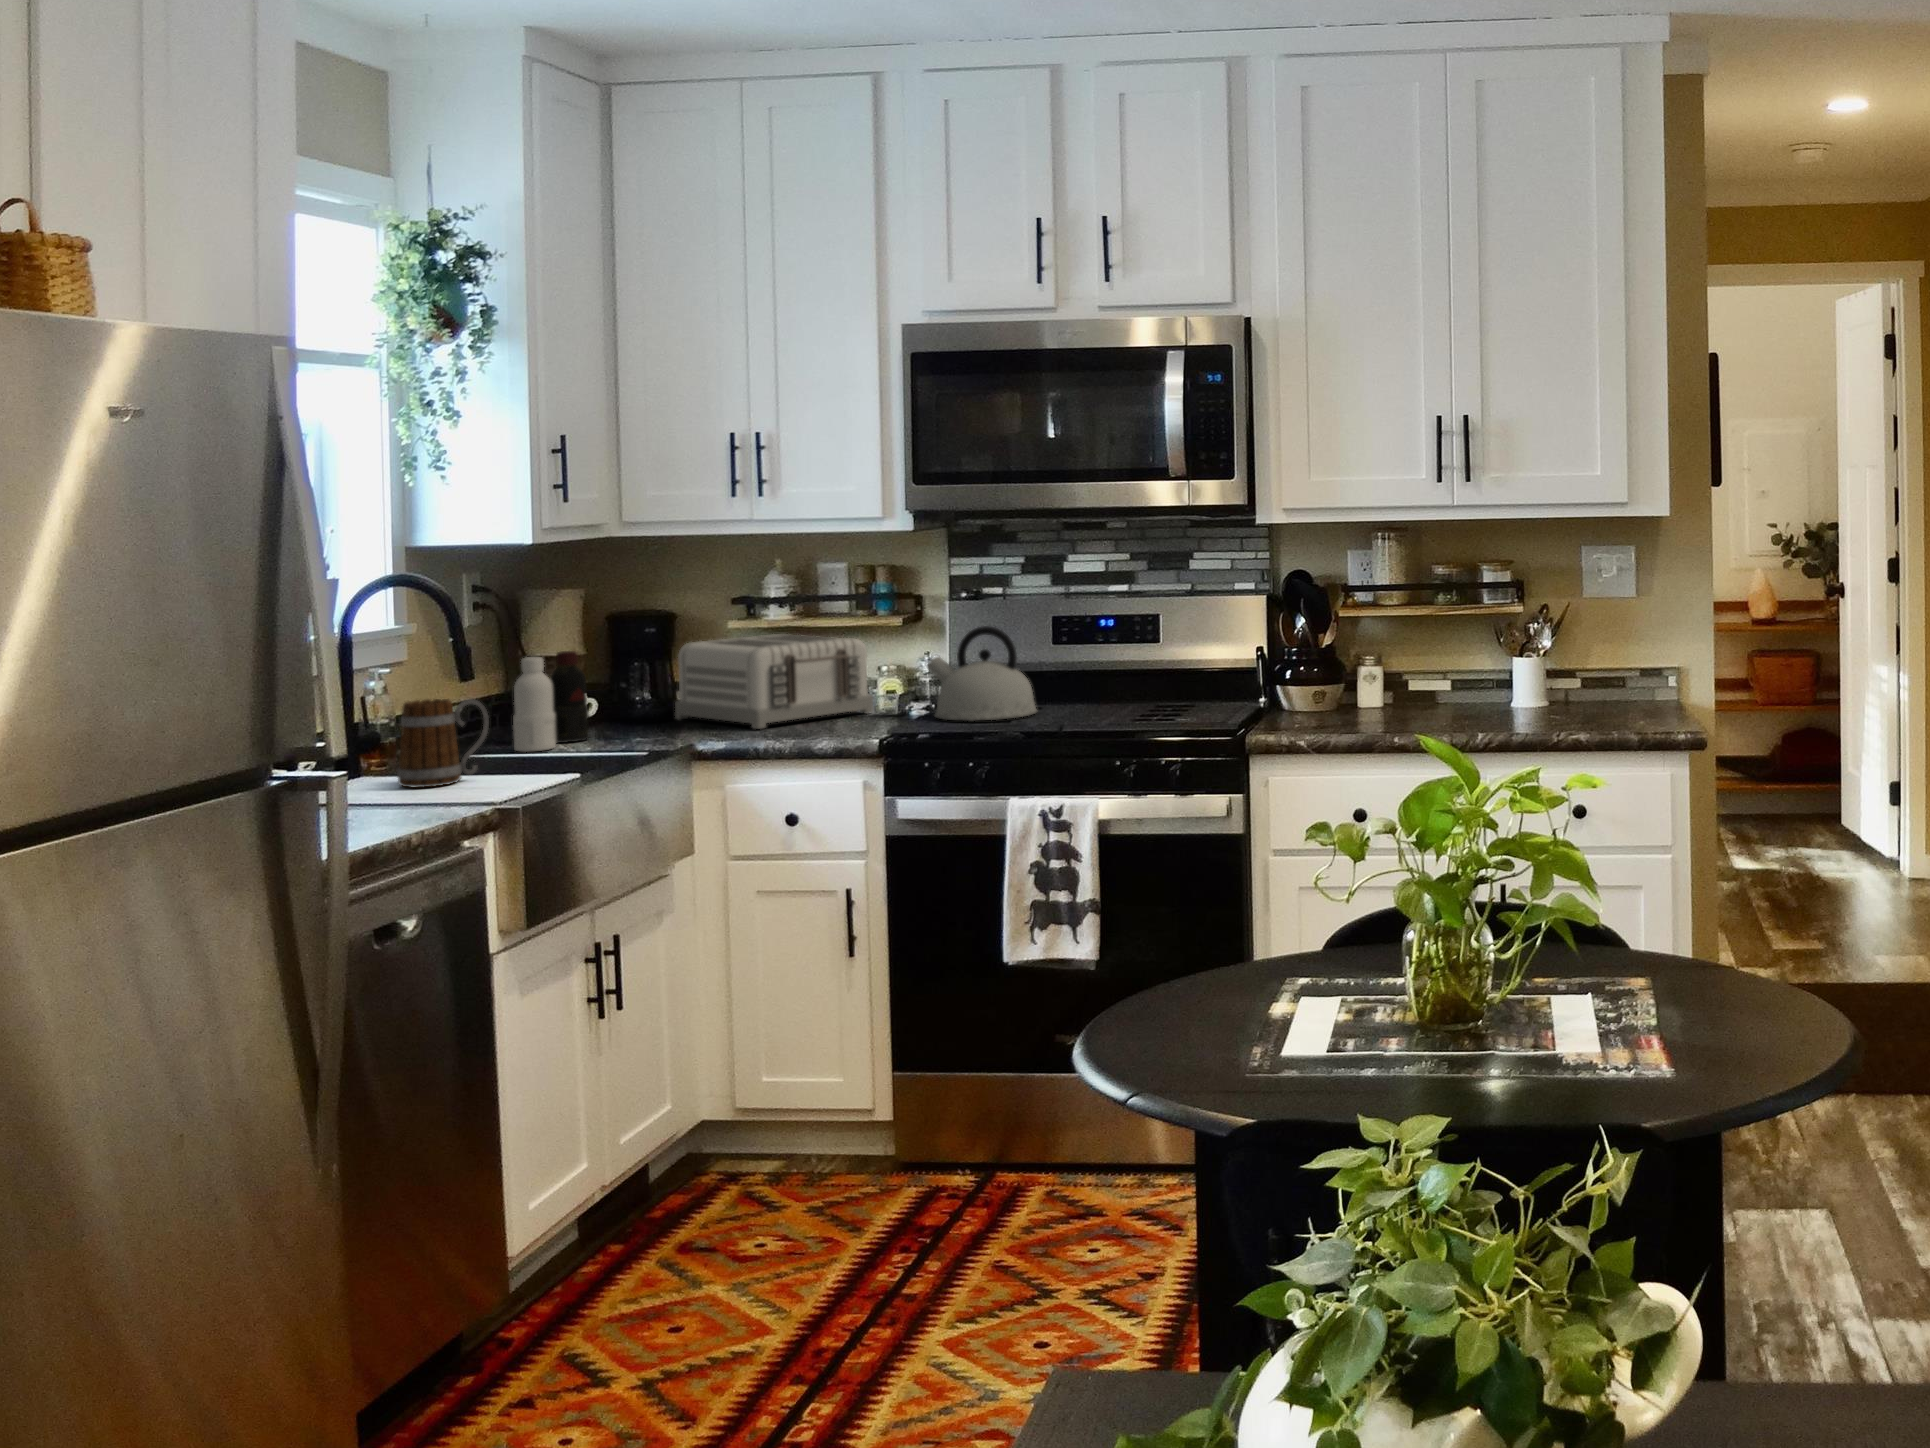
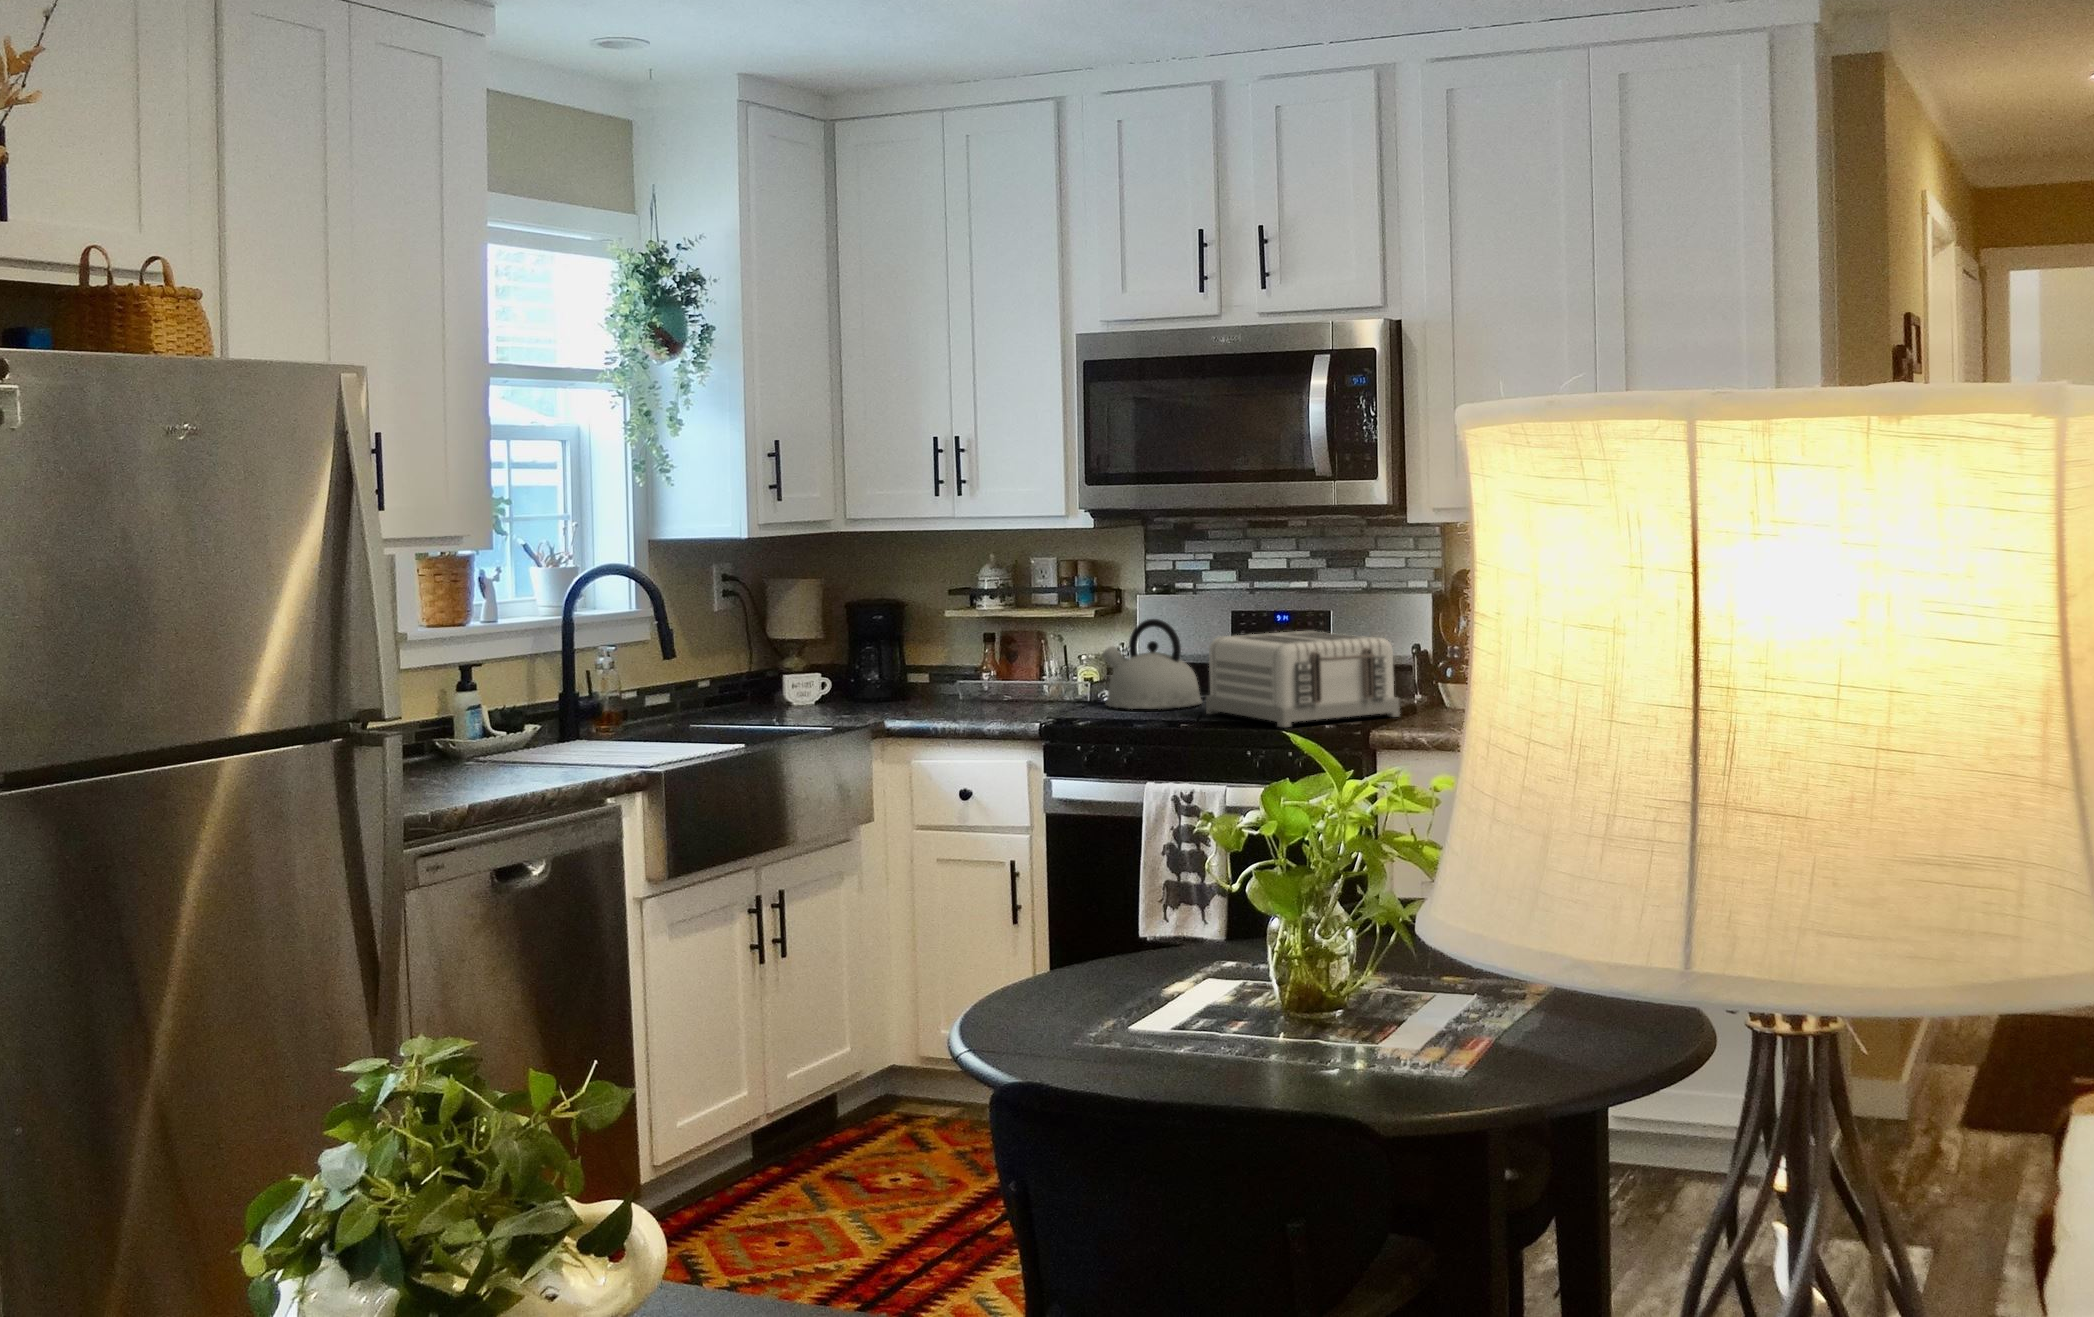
toaster: present [675,634,873,729] -> present [1206,631,1400,727]
bottle: present [513,651,589,752] -> none [736,630,806,717]
mug: present [397,699,489,788] -> none [616,666,690,741]

